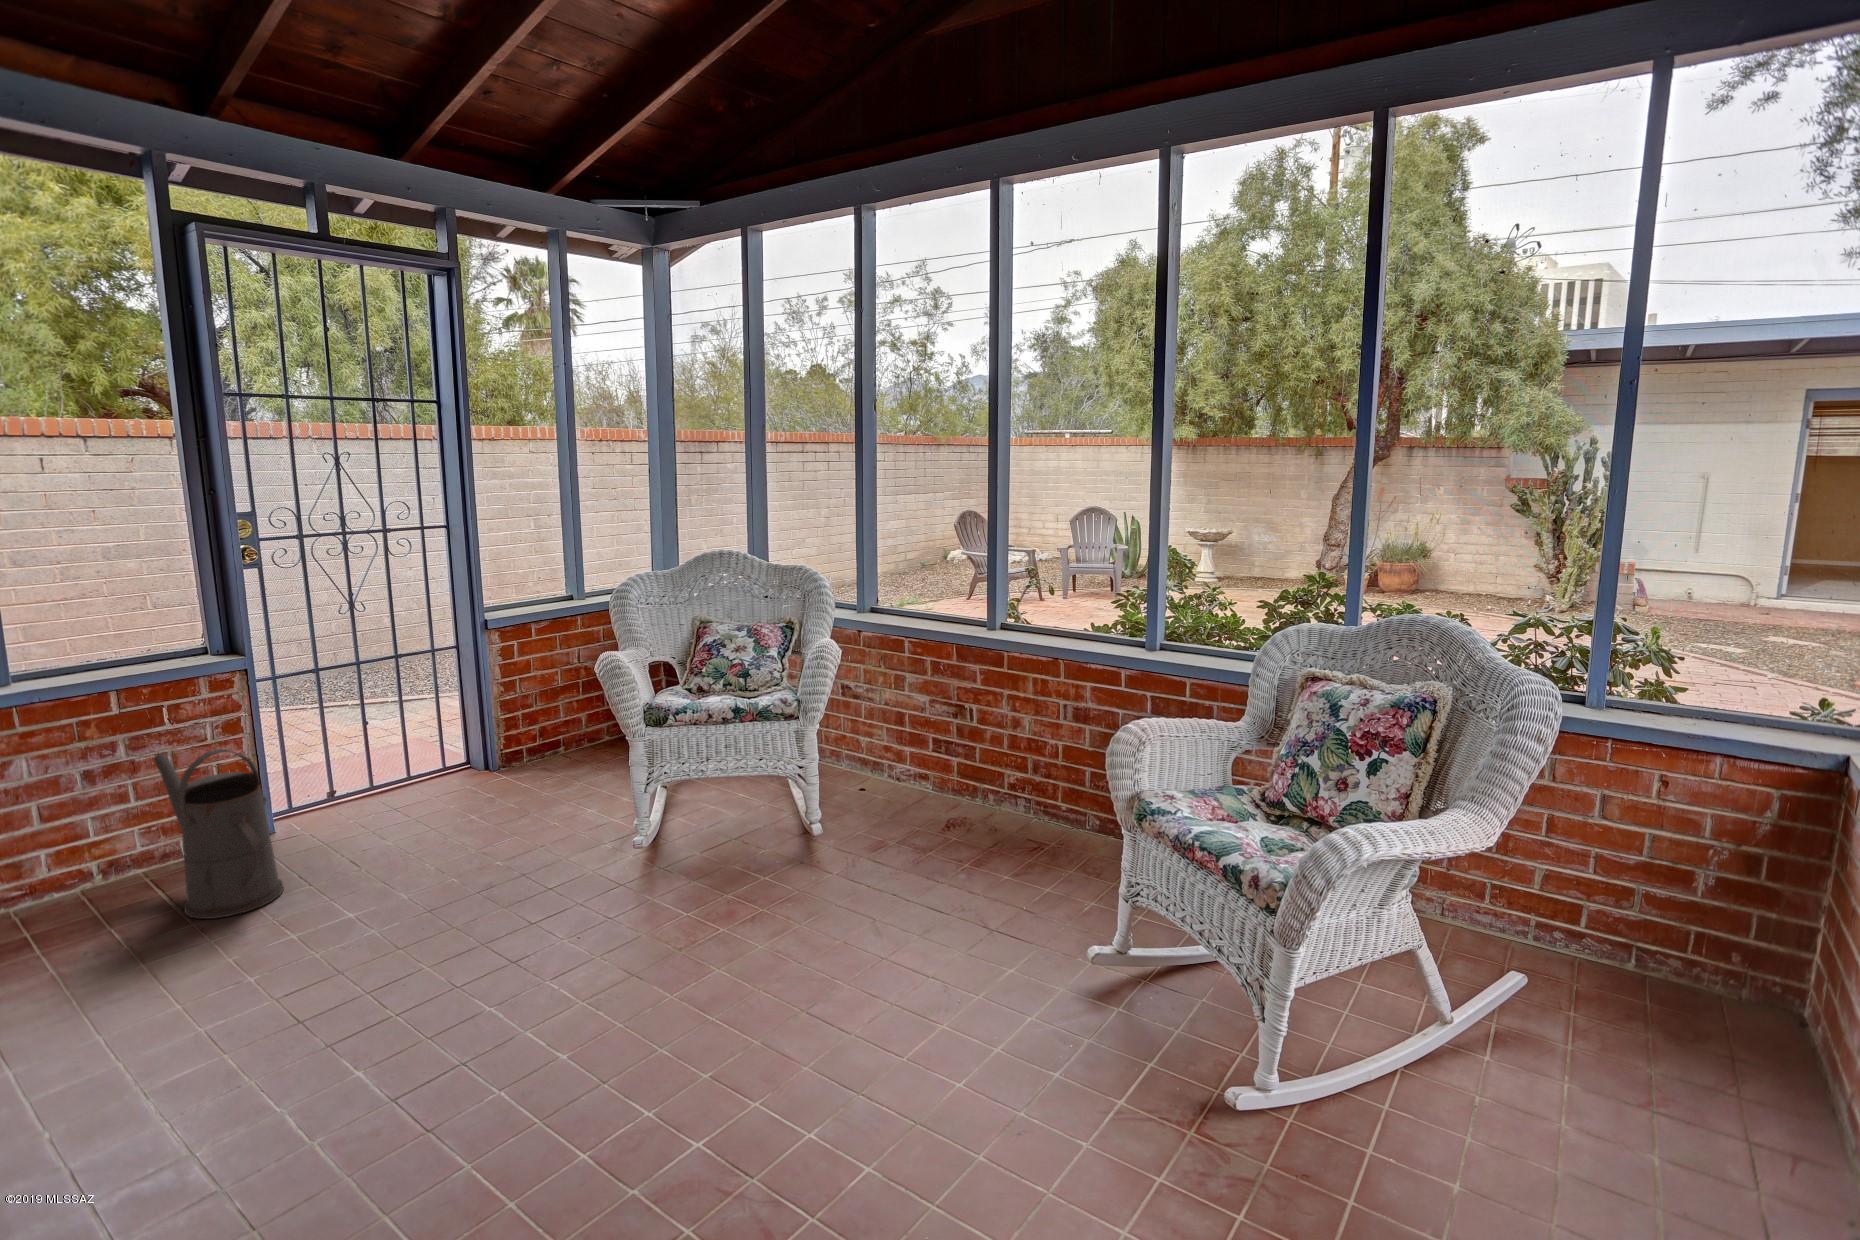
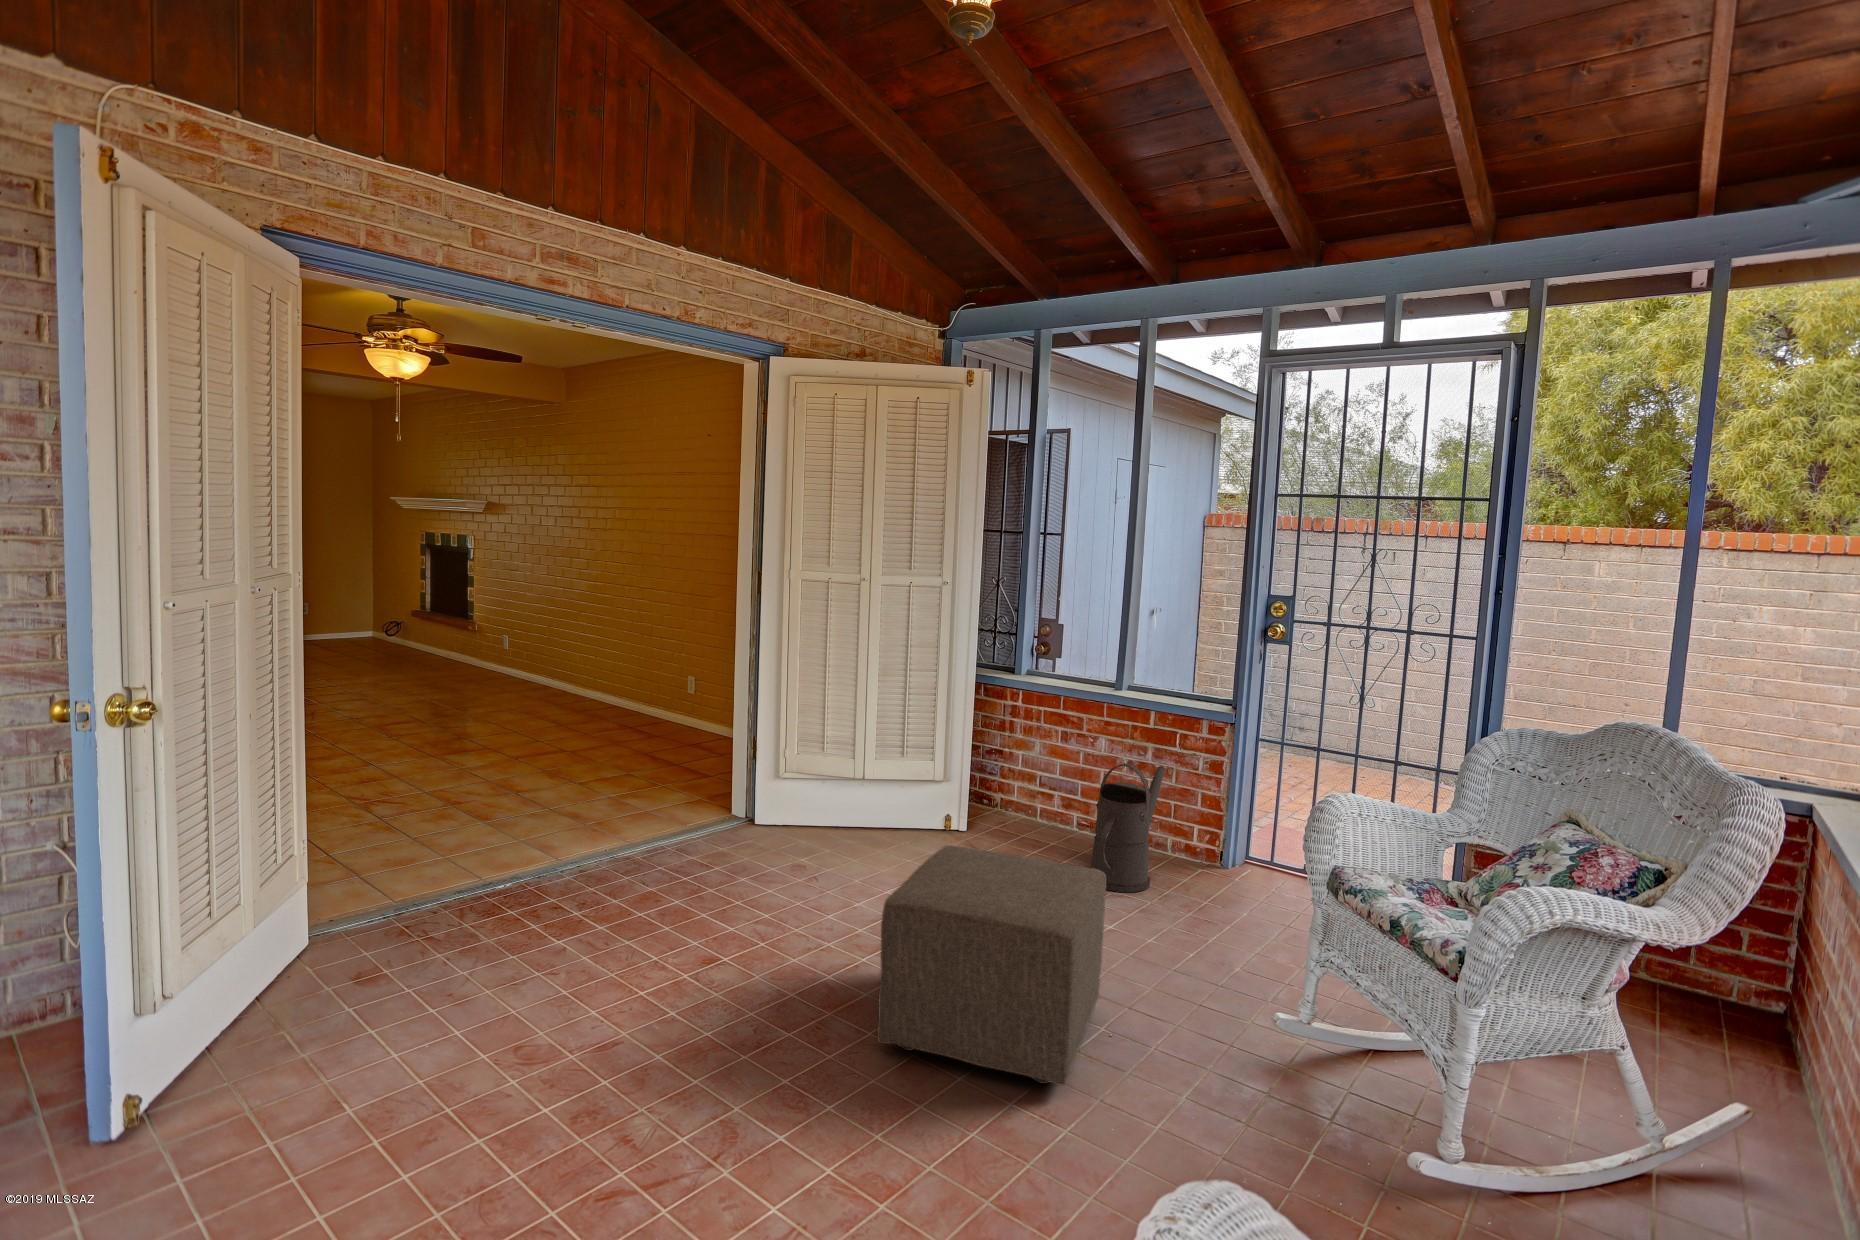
ottoman: none [404,797,704,1058] -> present [877,845,1106,1085]

